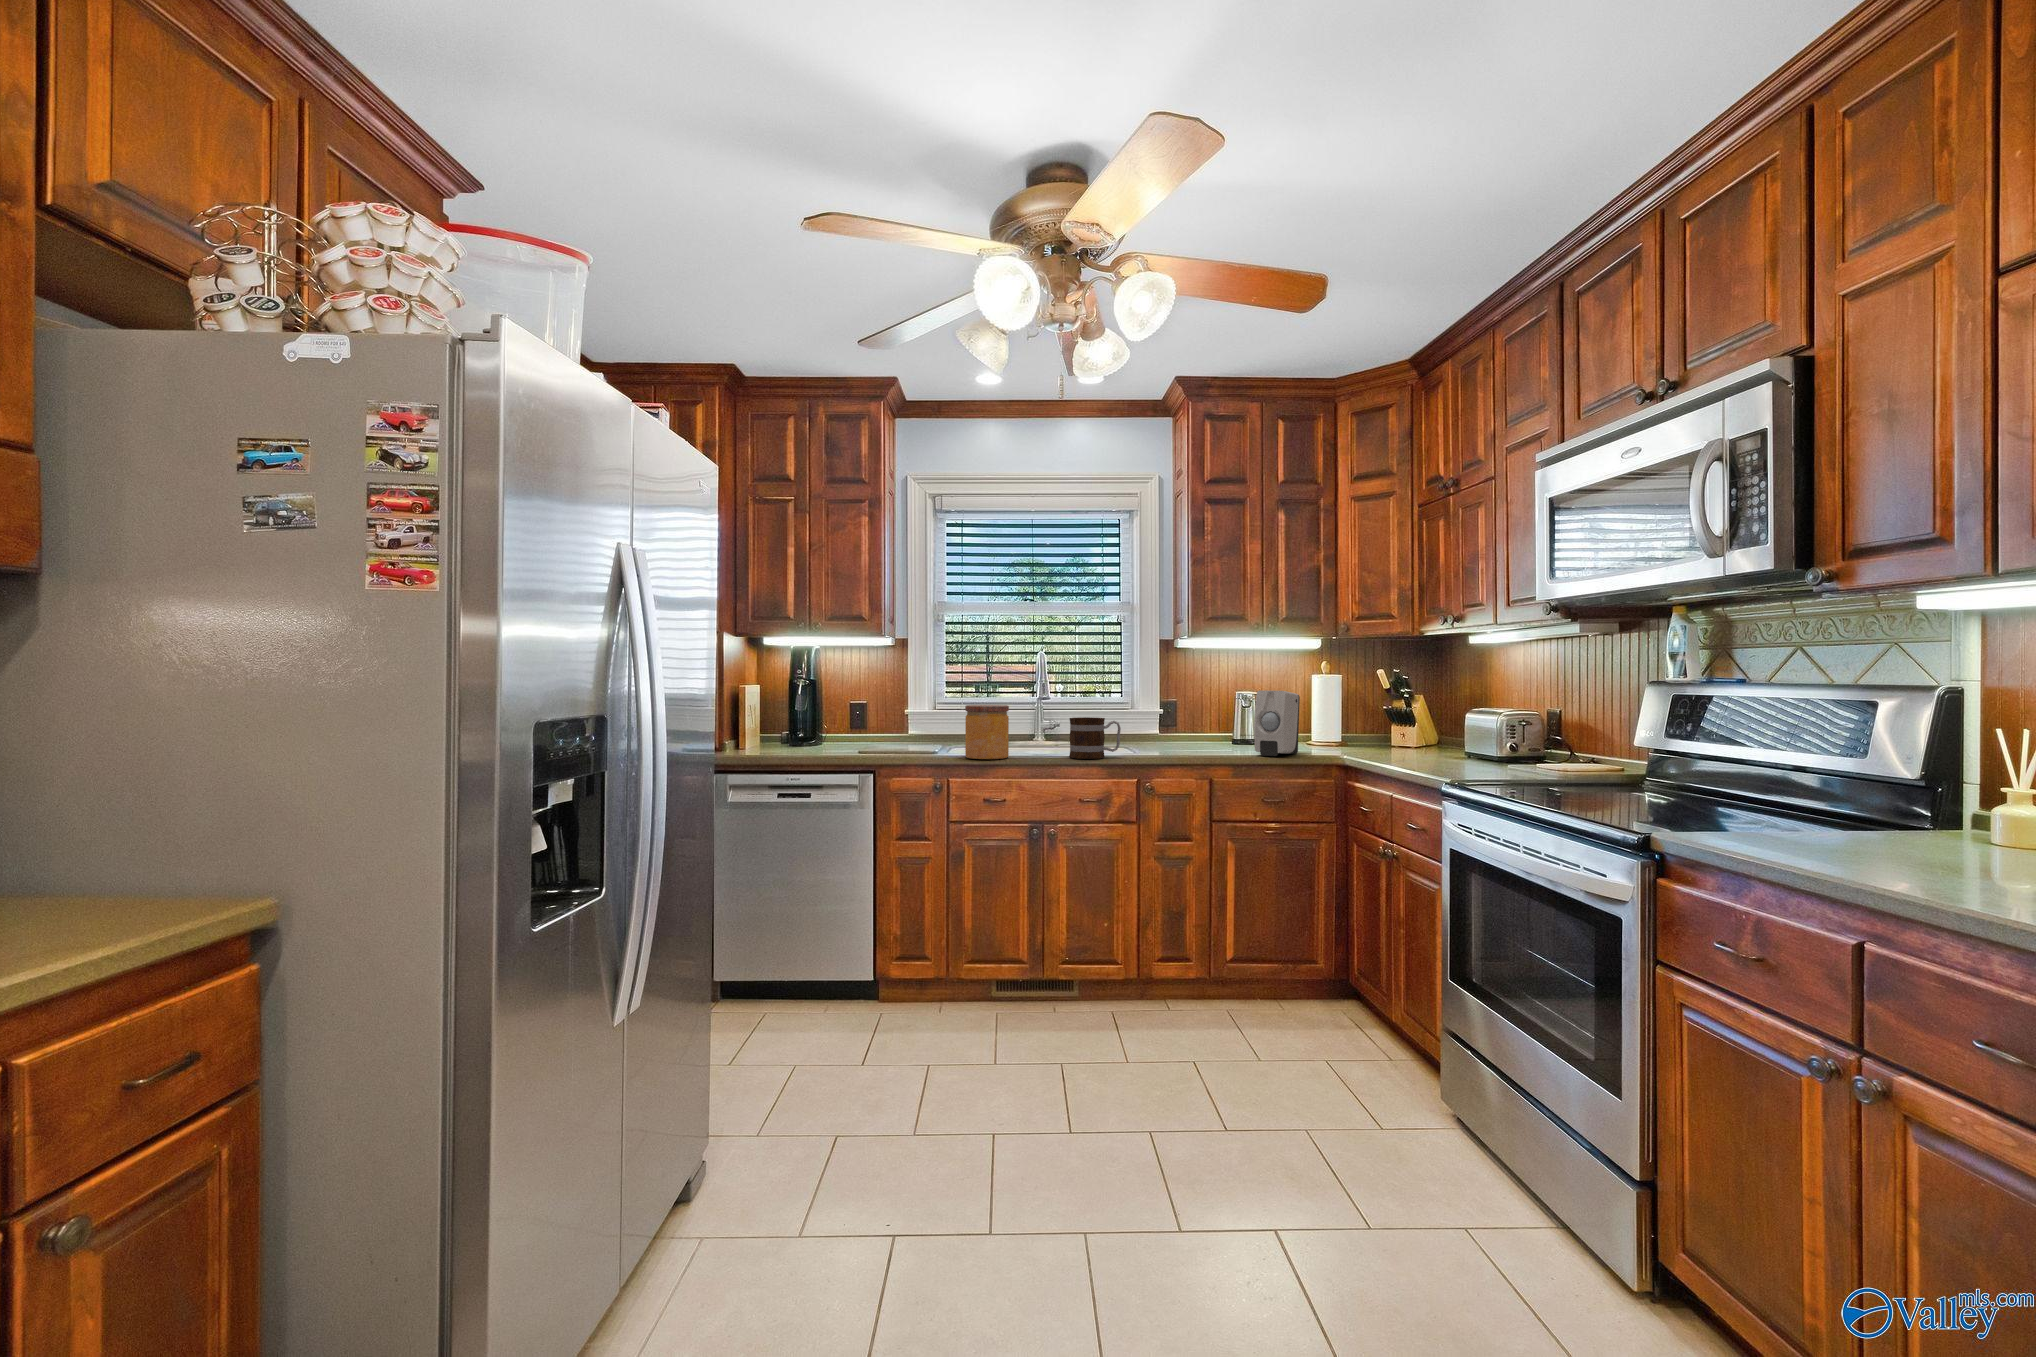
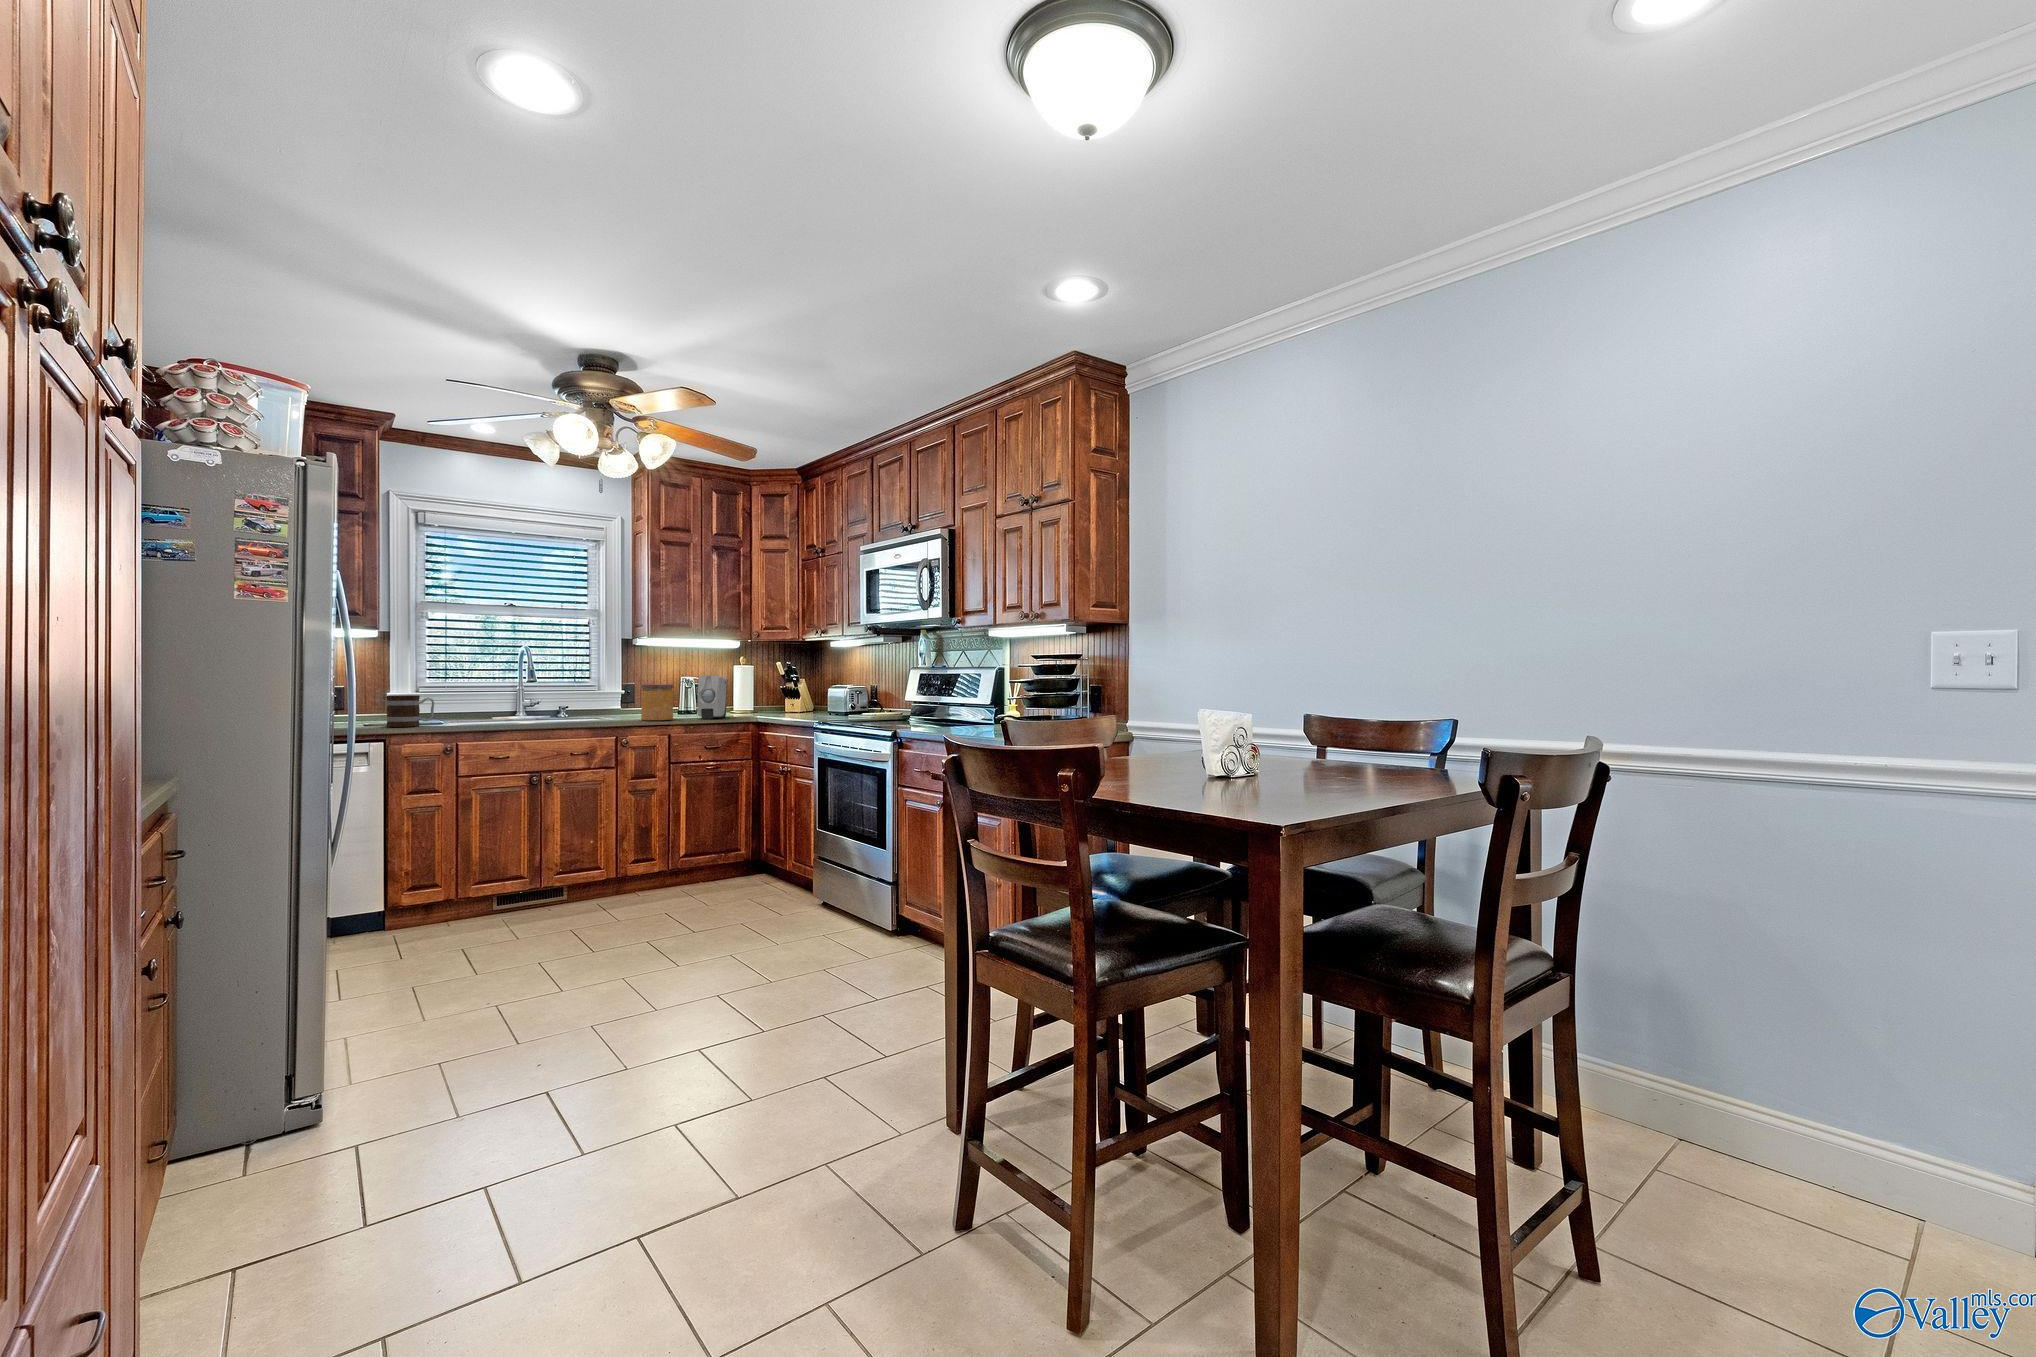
jar: present [965,705,1009,759] -> present [641,684,673,720]
mug: present [1069,717,1121,759] -> present [386,695,434,727]

